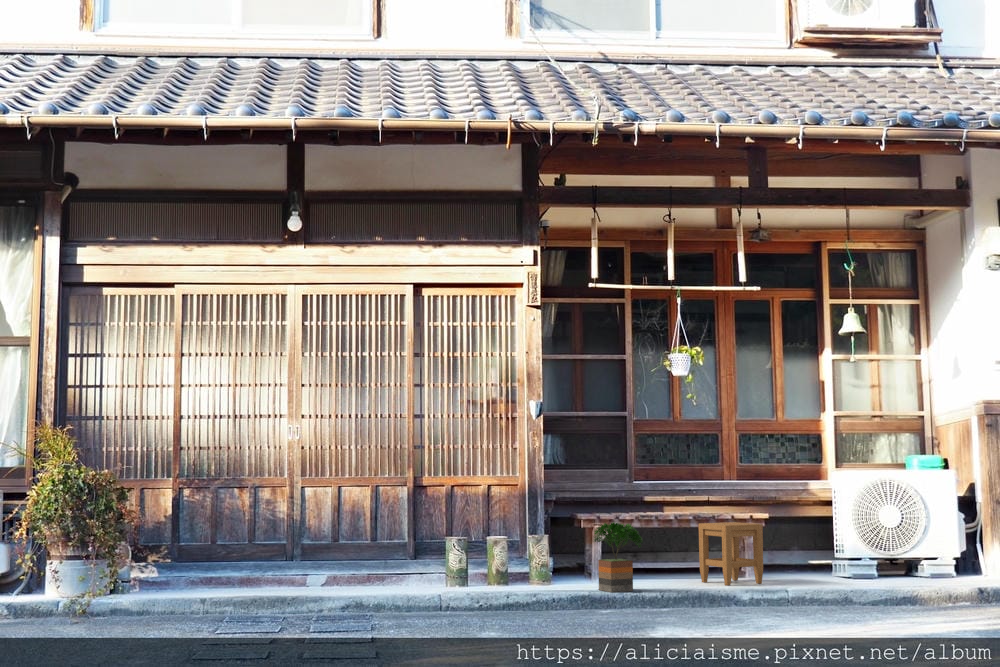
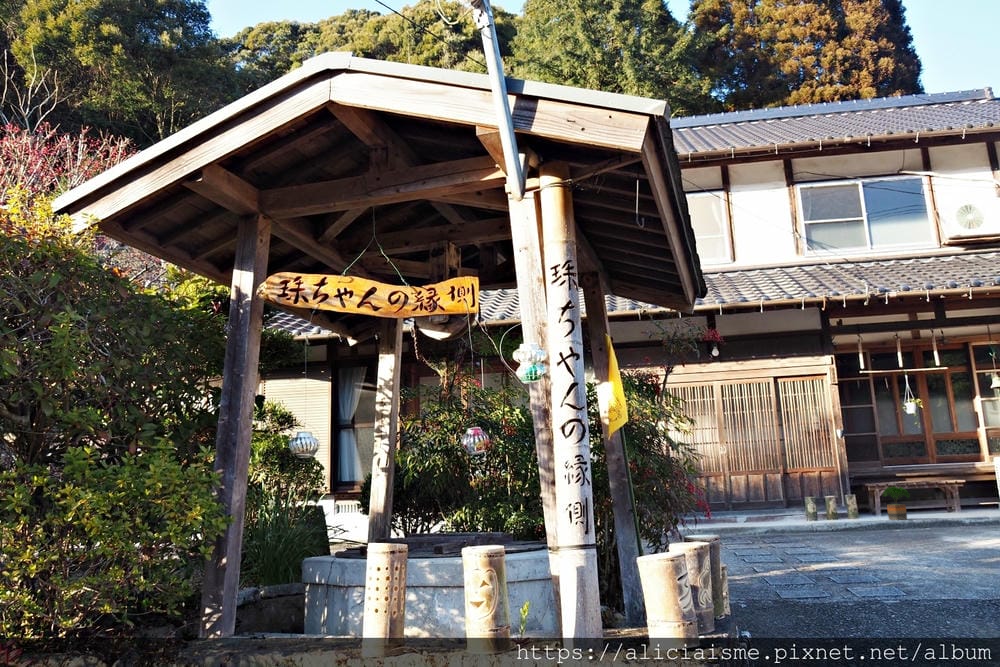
stool: present [699,522,763,586] -> none [932,485,970,516]

